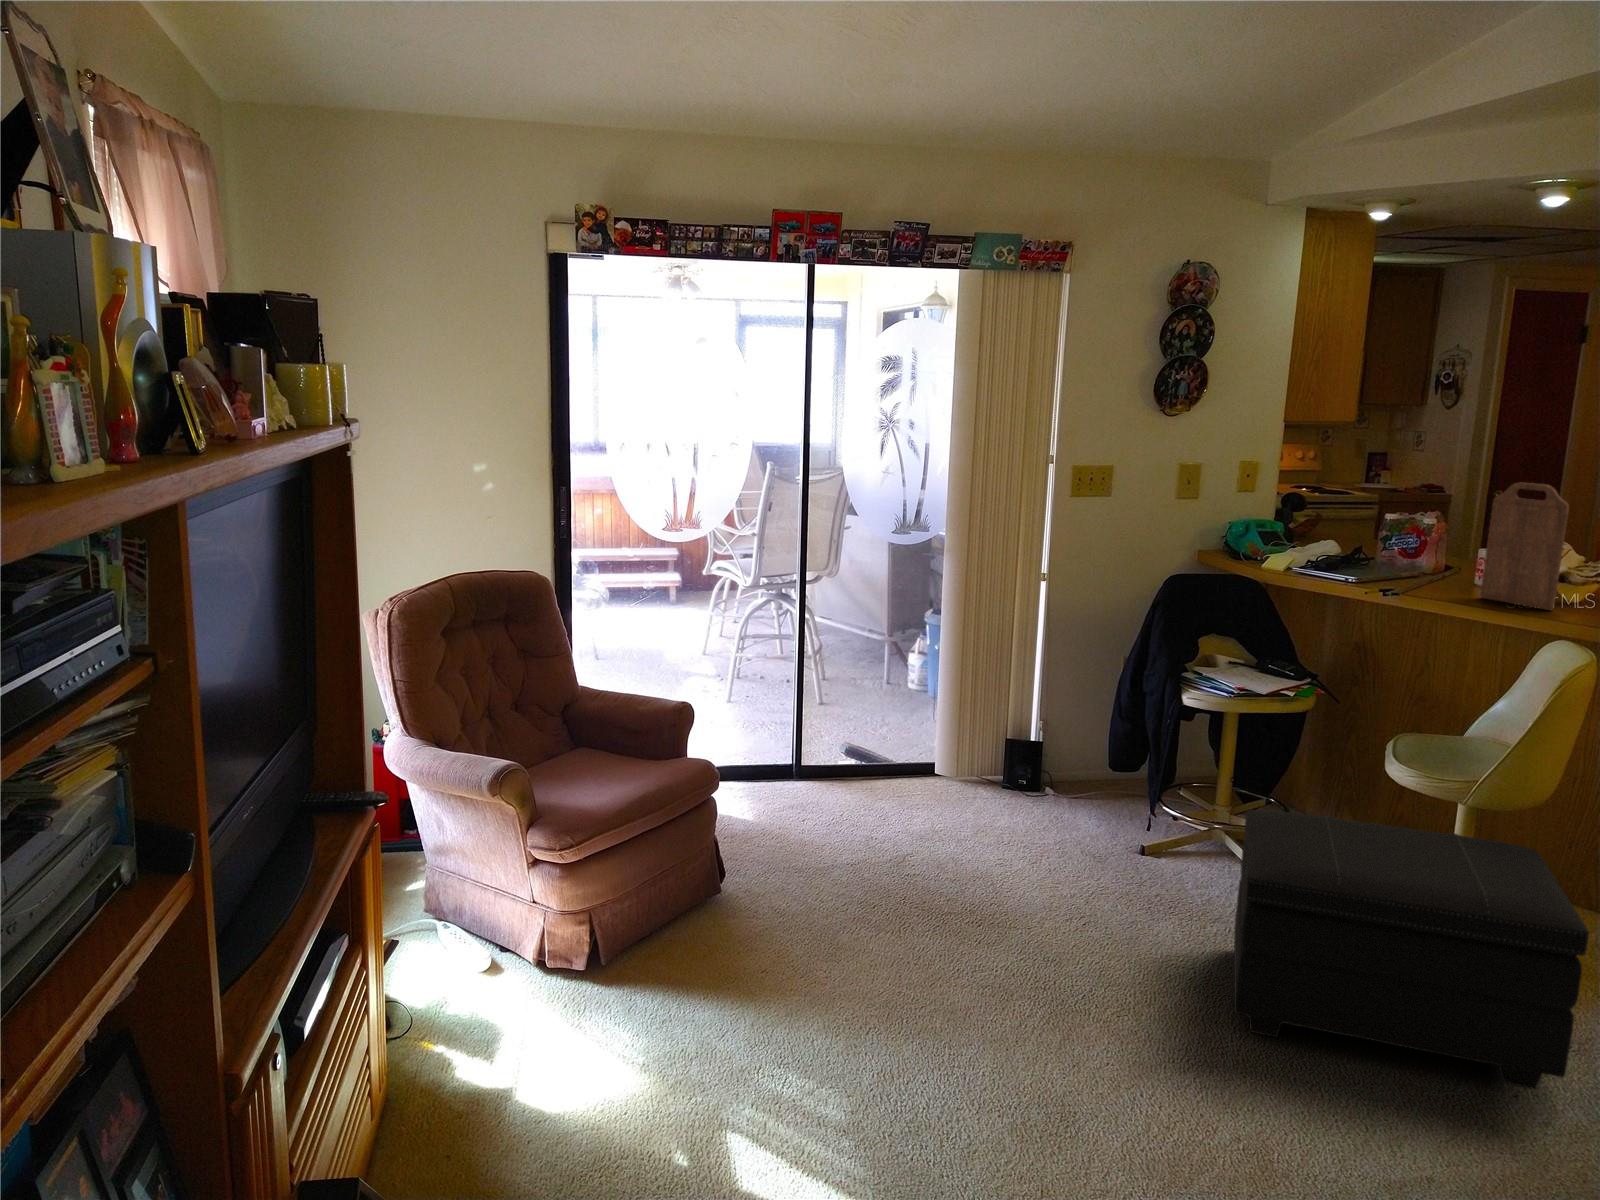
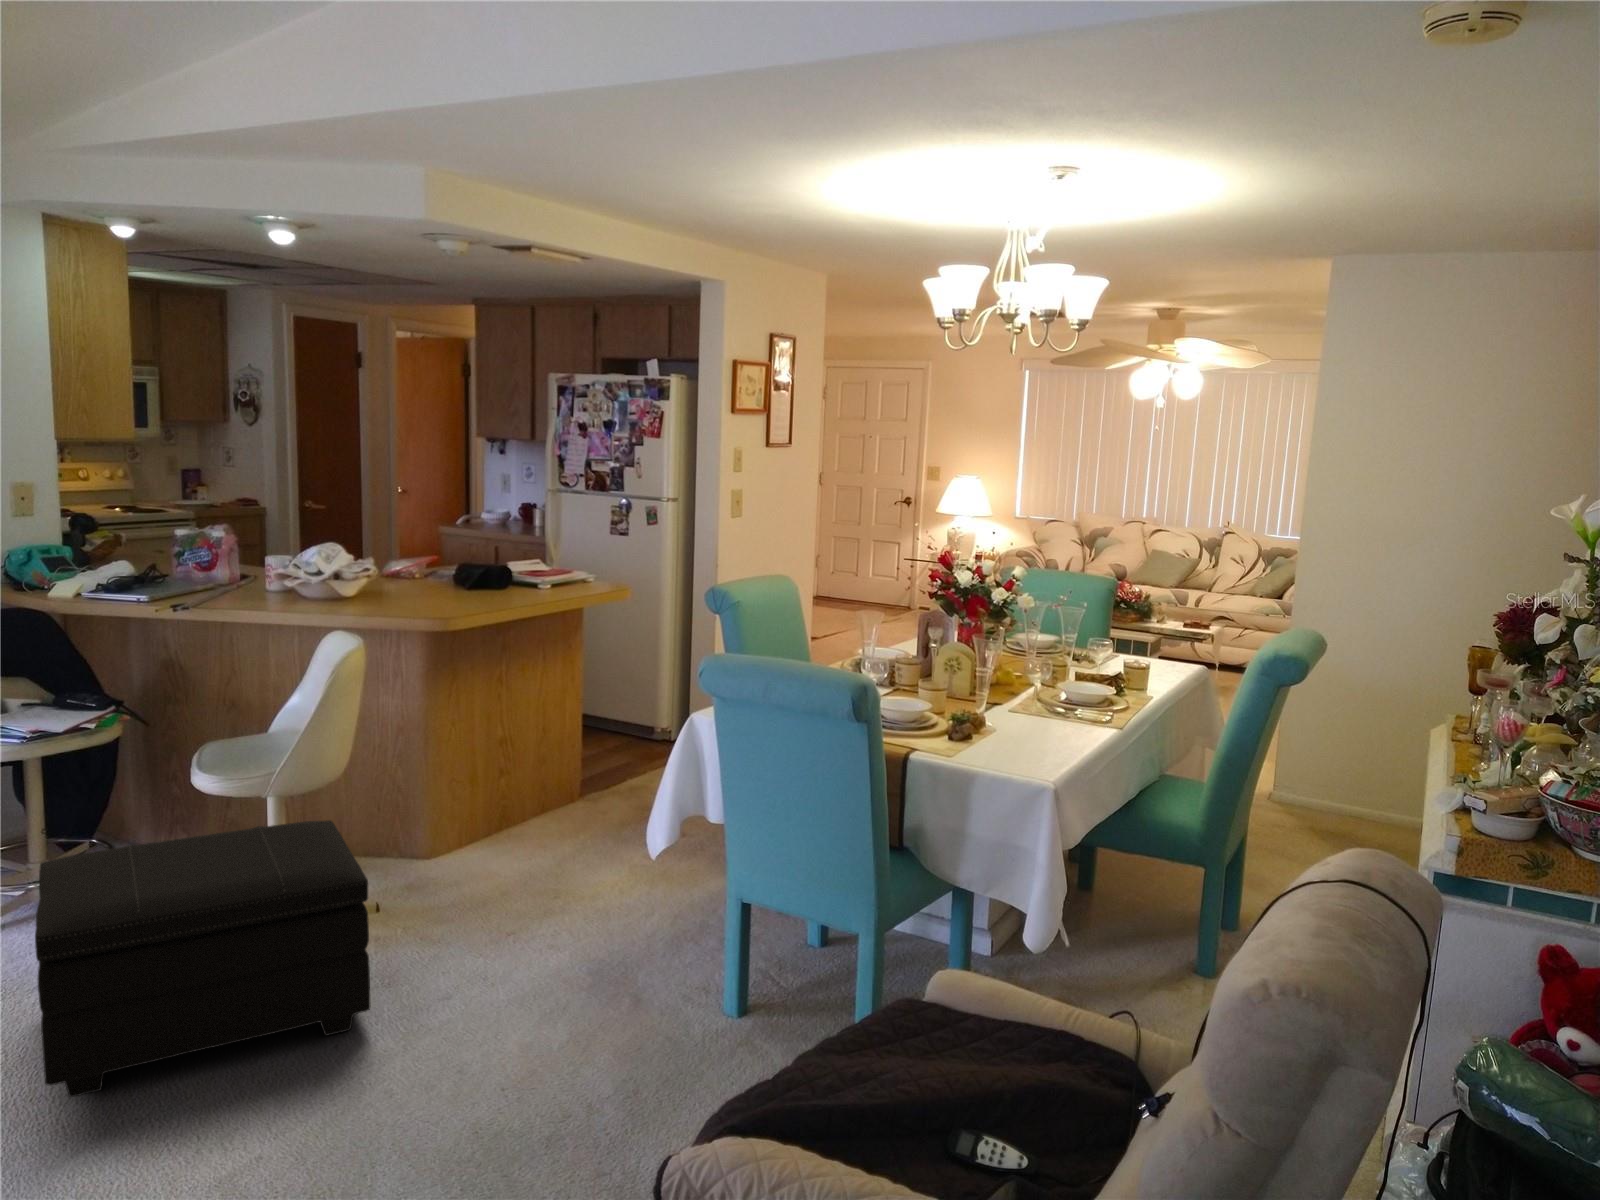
cutting board: present [1480,483,1569,610] -> none [265,494,330,606]

